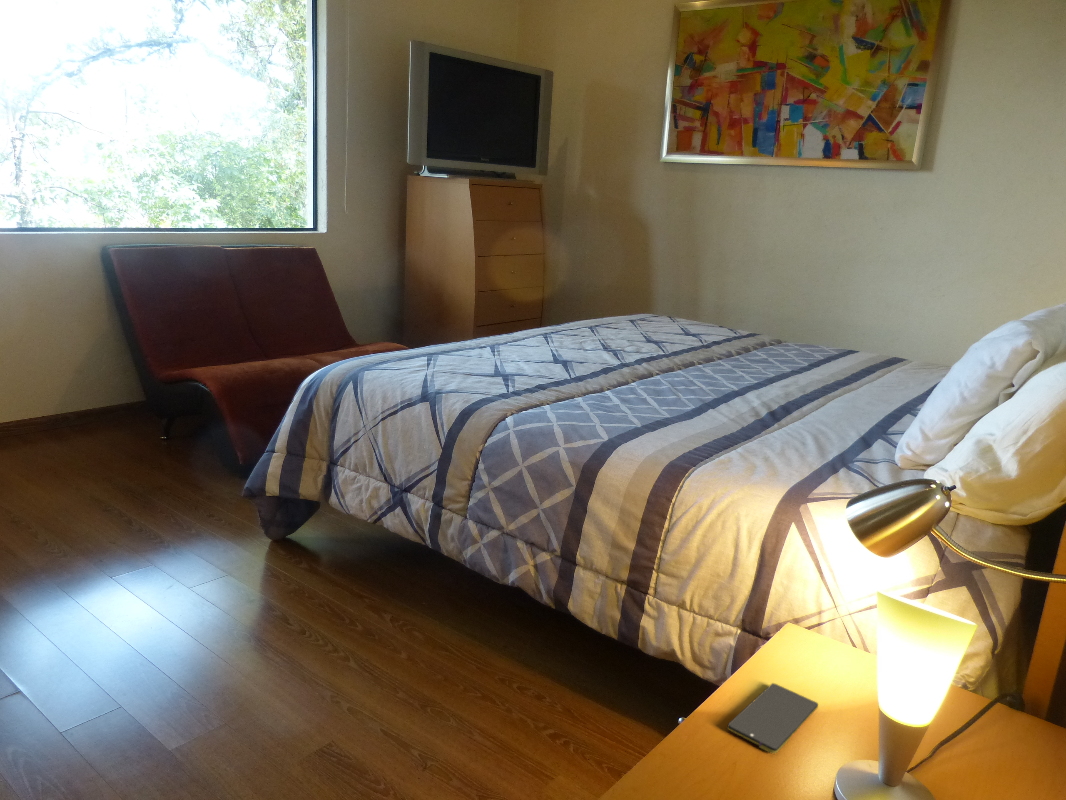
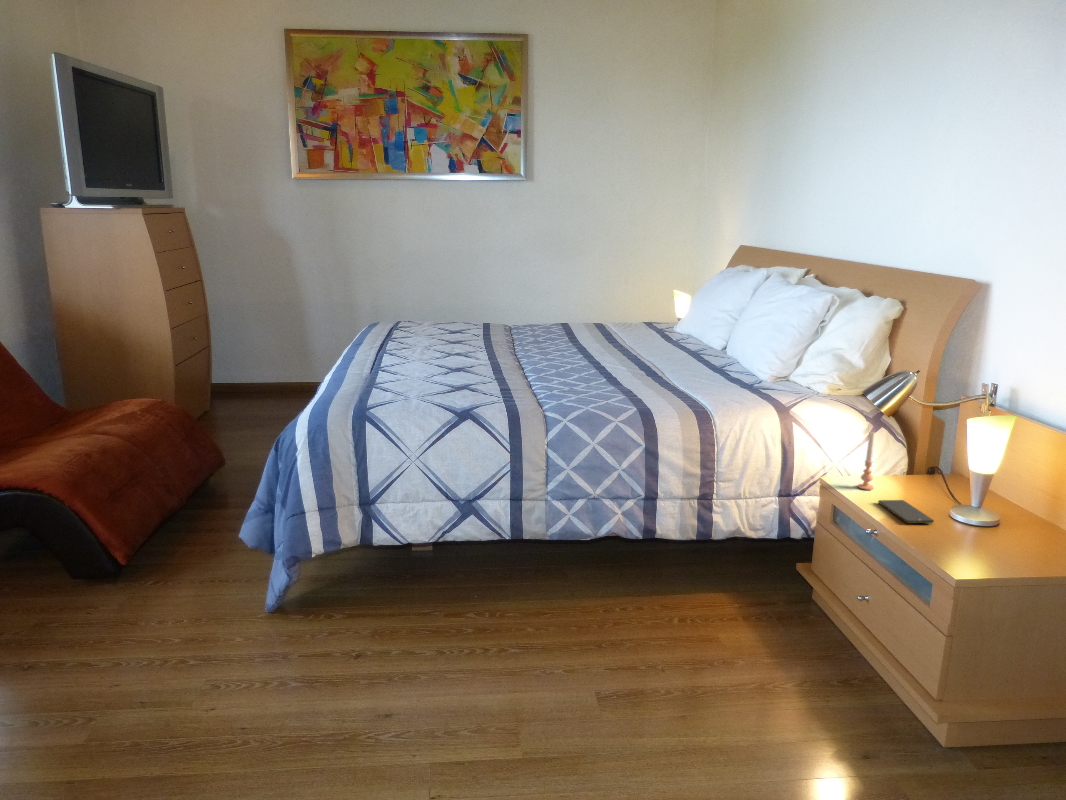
candle: none [805,568,840,671] -> present [858,432,875,490]

